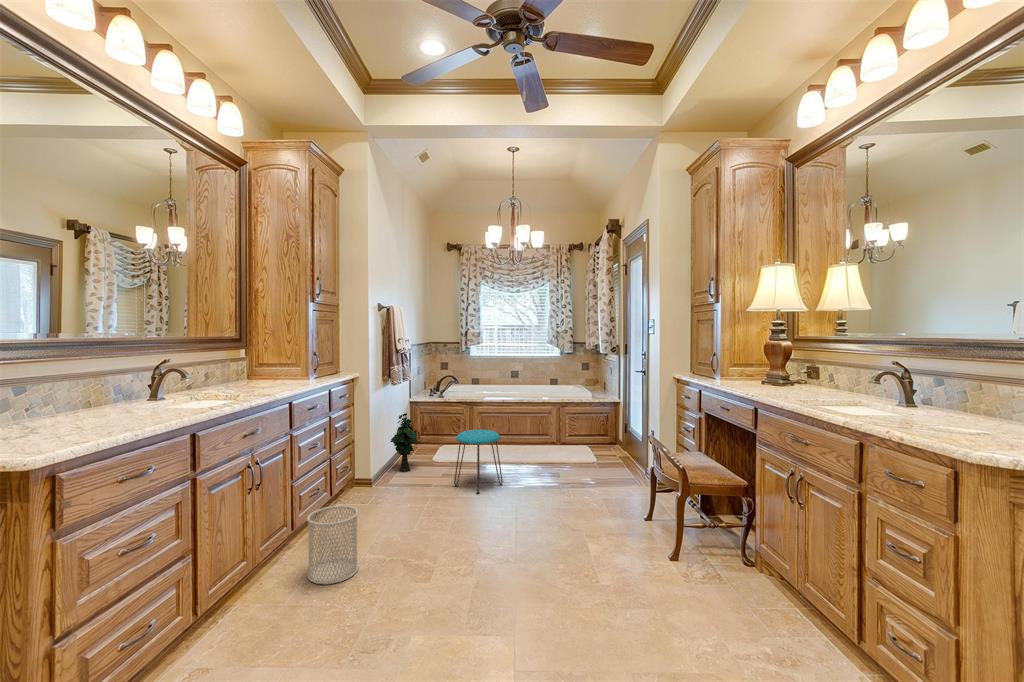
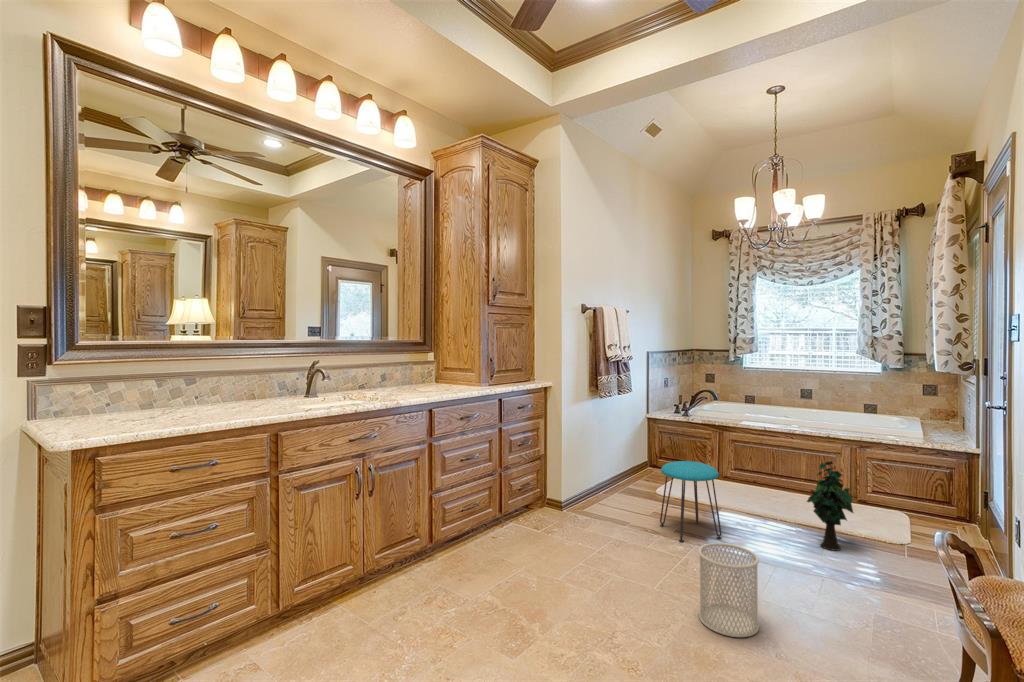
decorative plant: present [391,413,417,472] -> present [807,461,853,551]
wastebasket: present [307,505,358,584] -> present [699,543,759,637]

